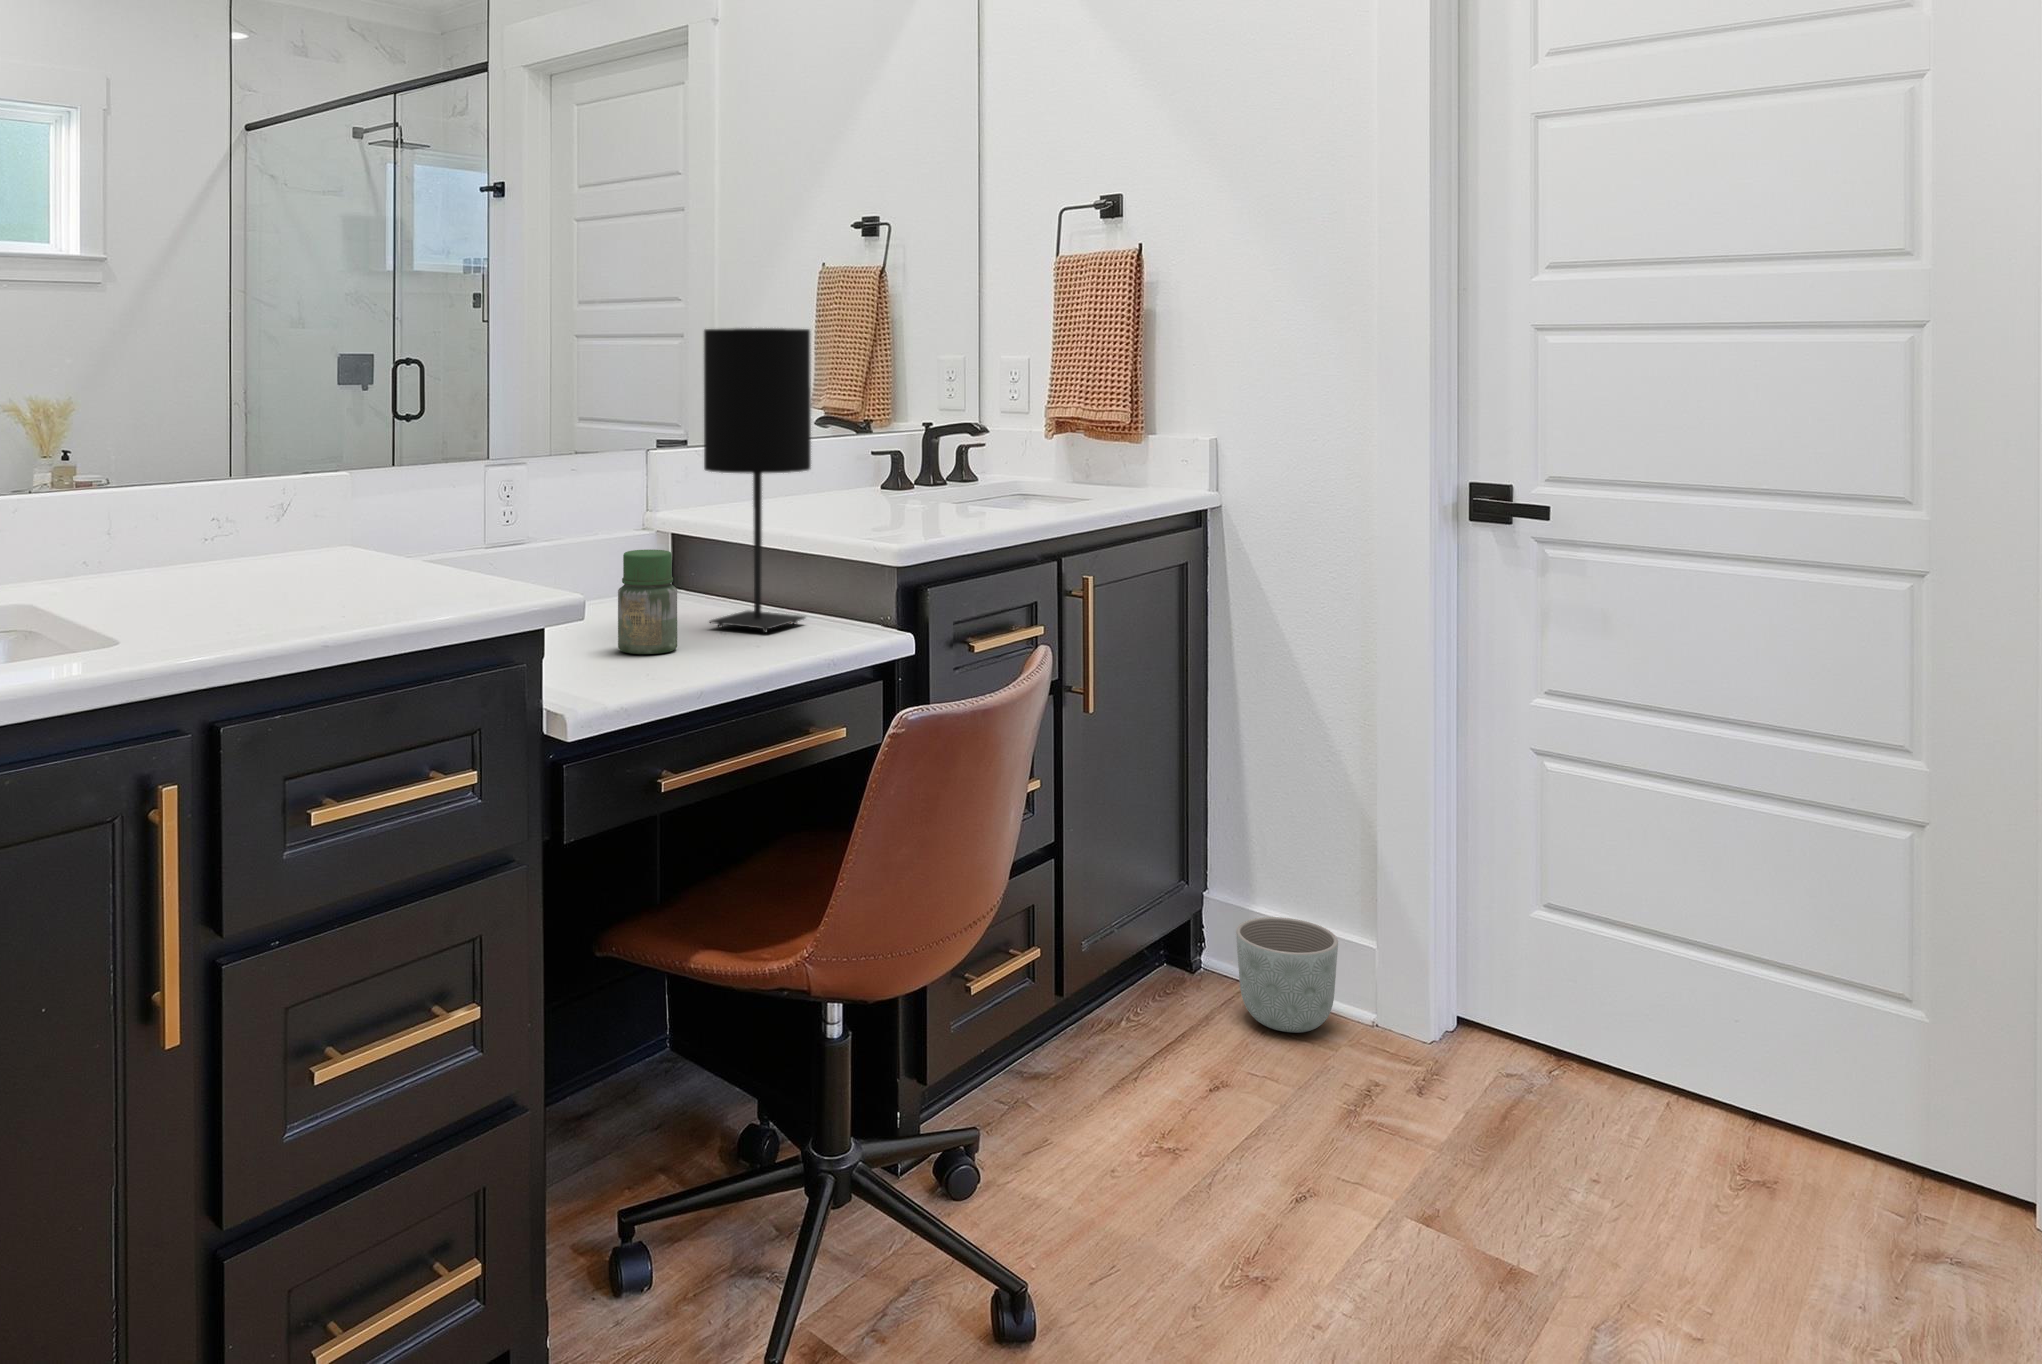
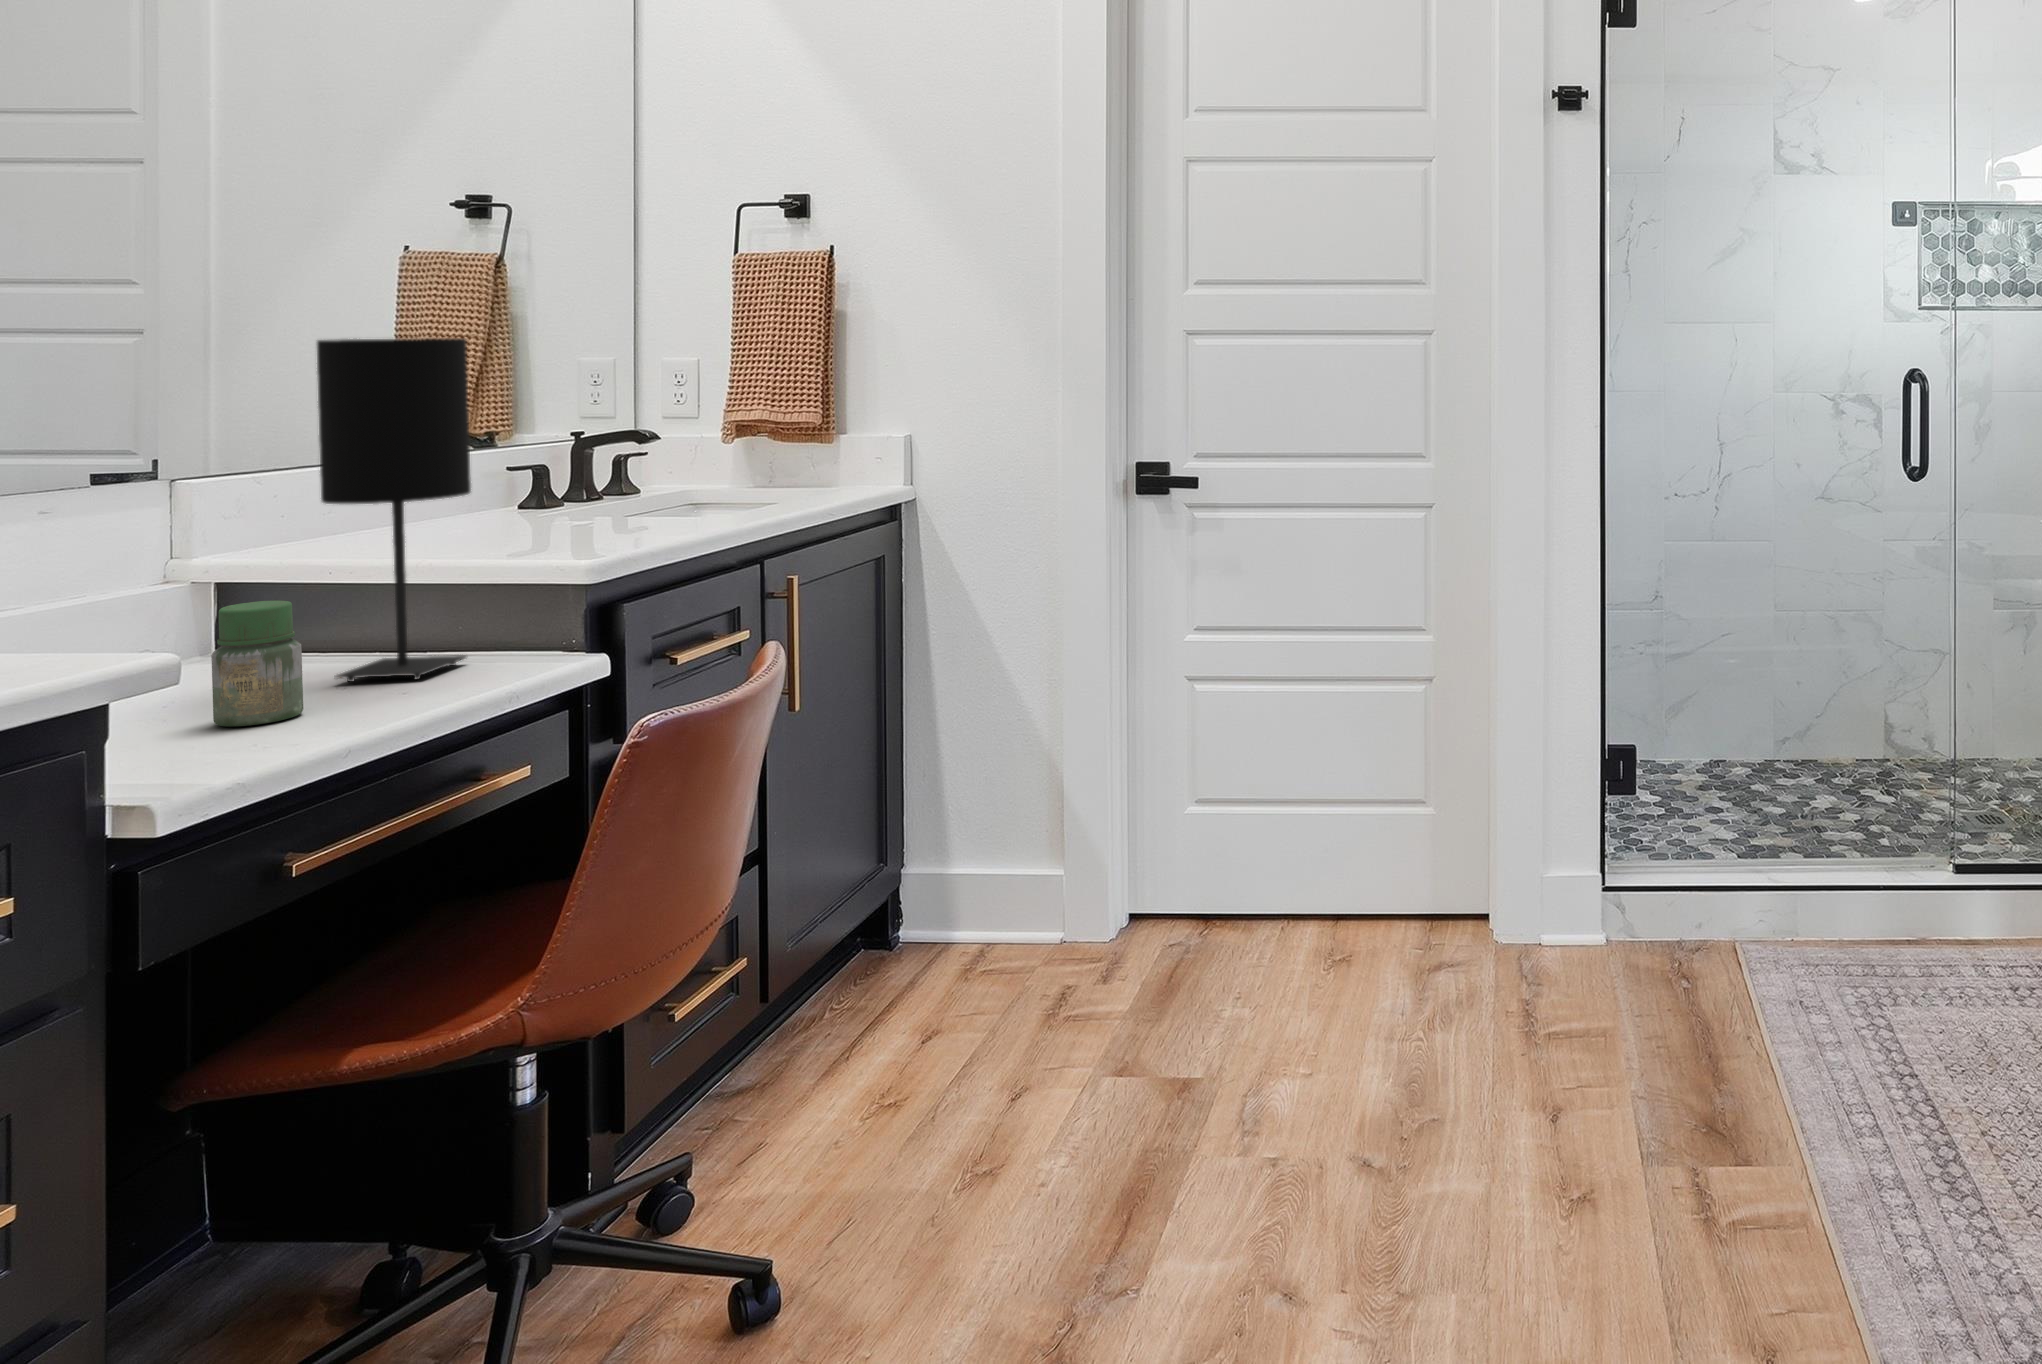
planter: present [1236,917,1338,1033] -> none [937,872,1032,977]

